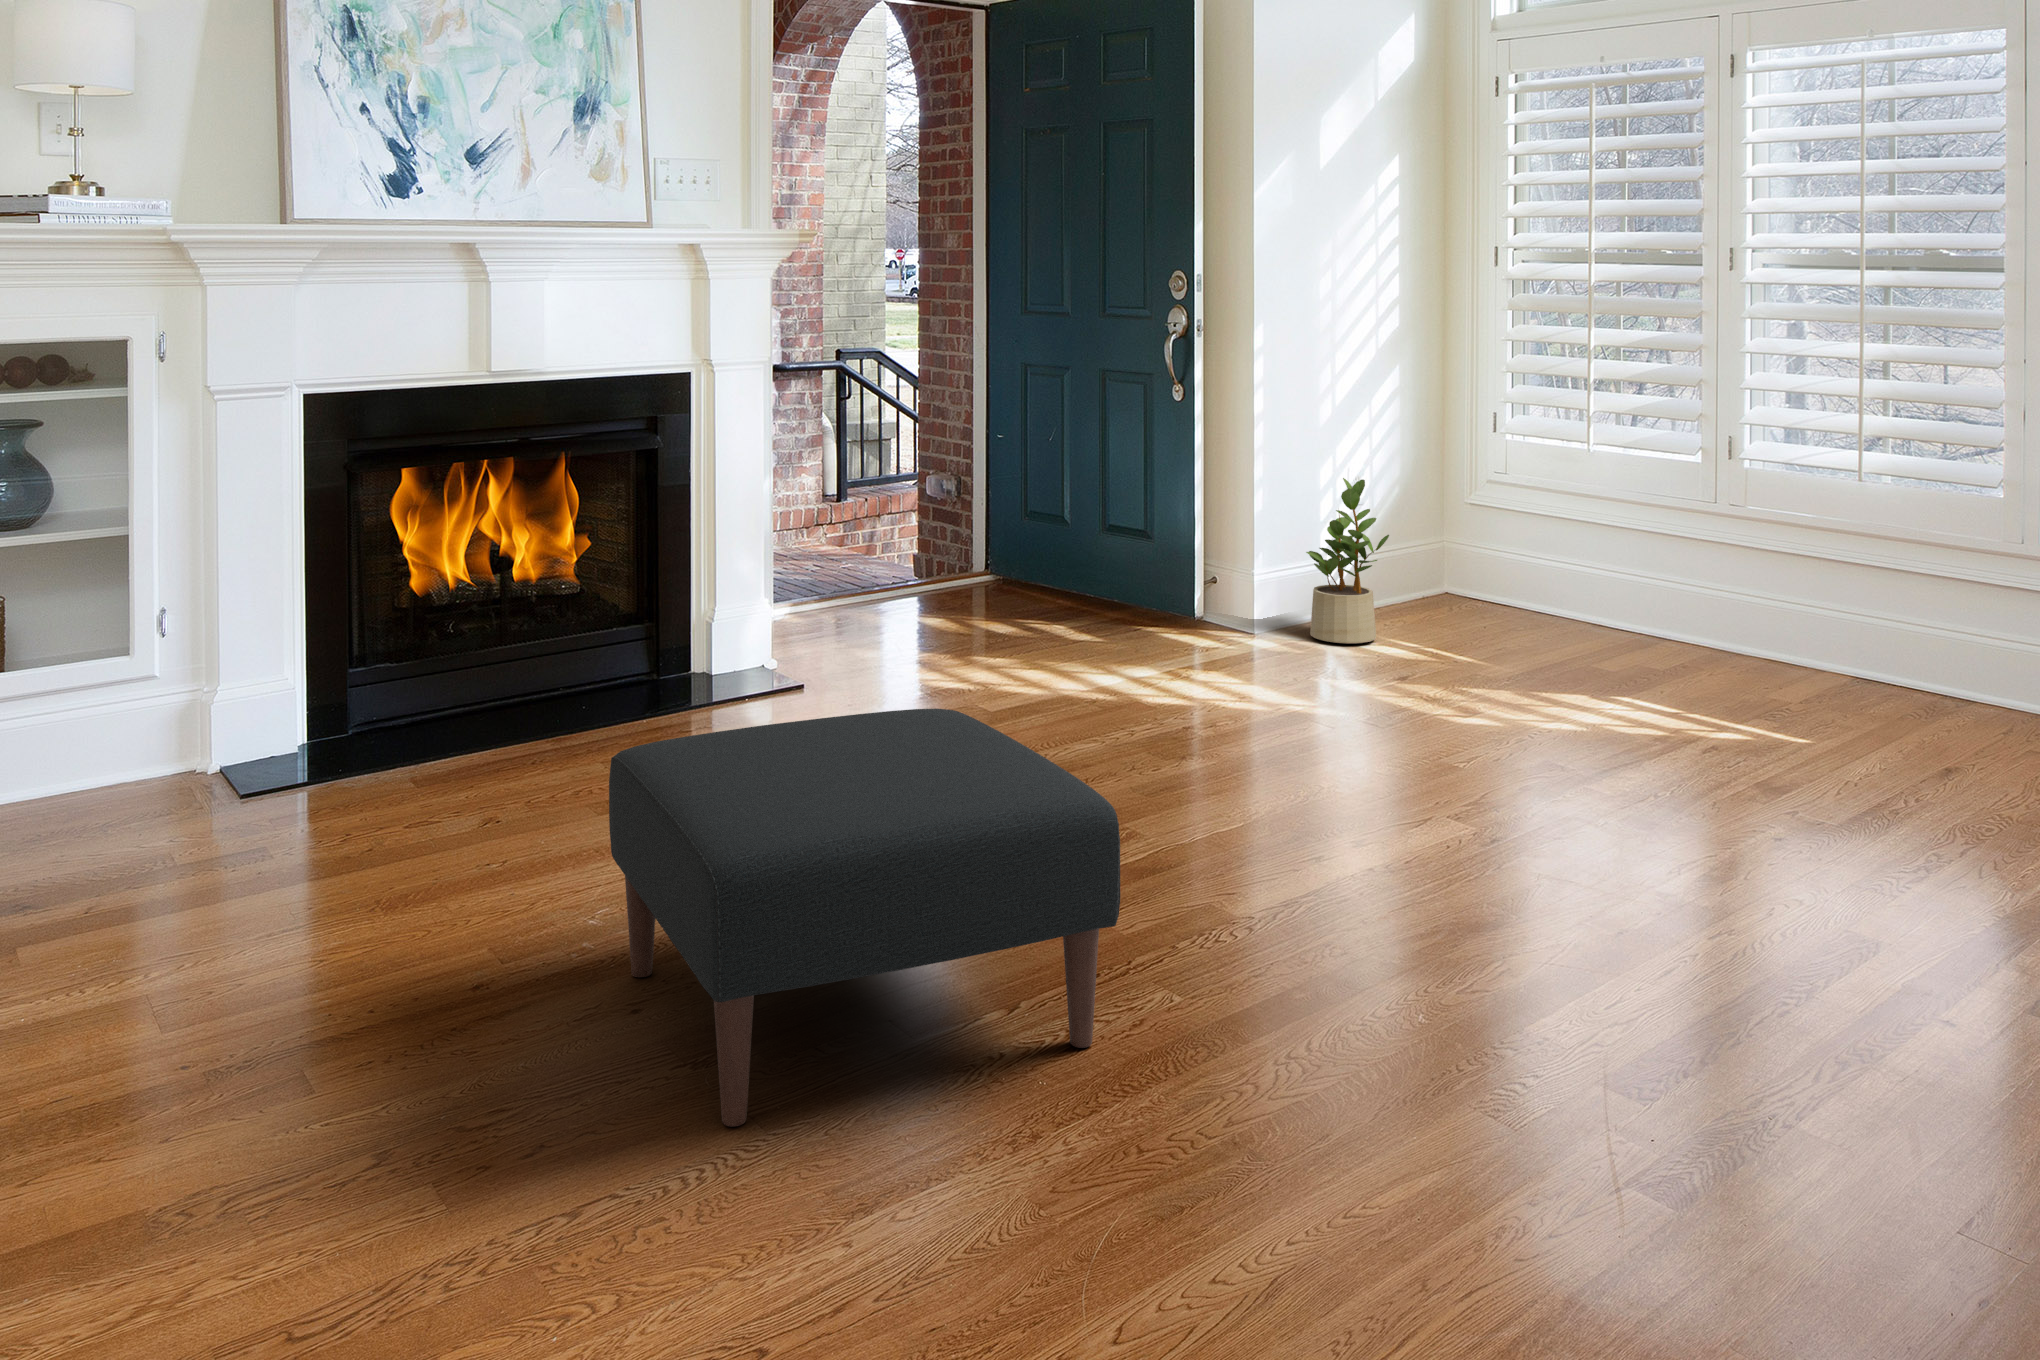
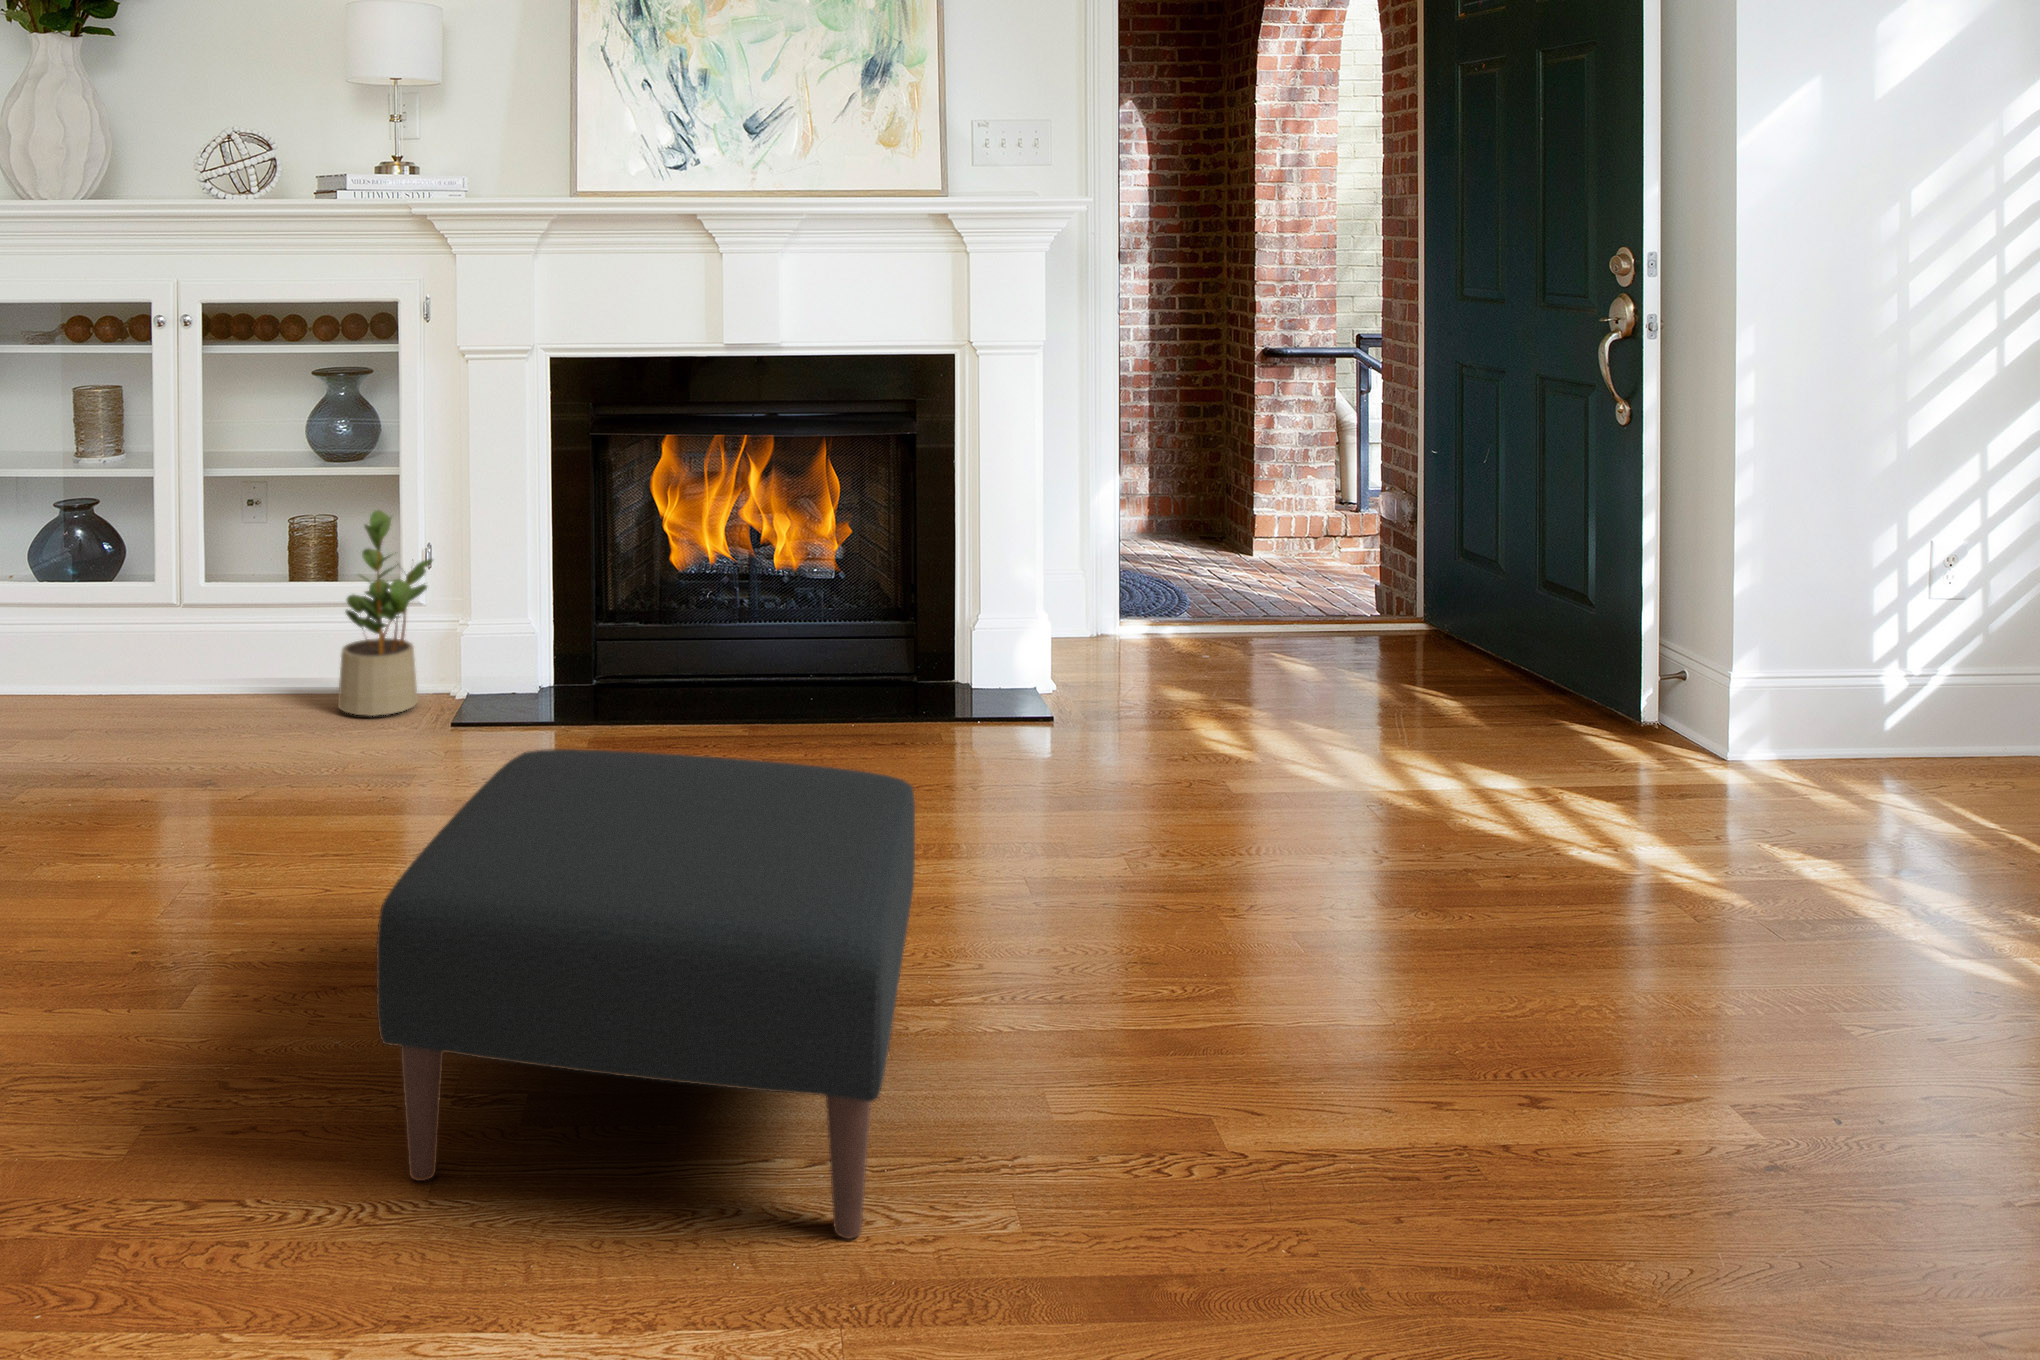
potted plant: present [1306,478,1389,644] -> present [338,510,433,716]

